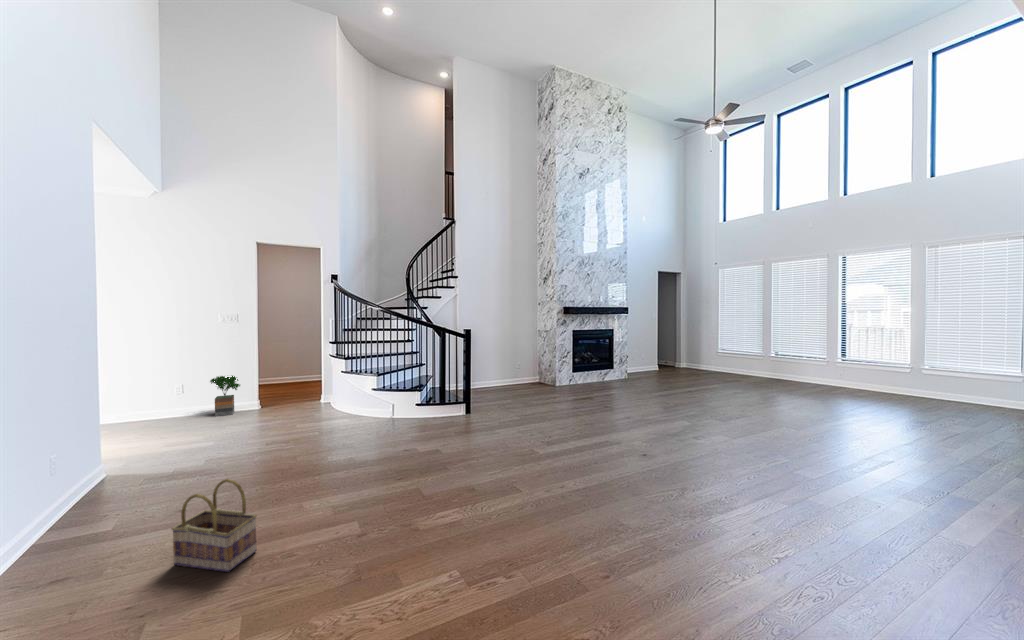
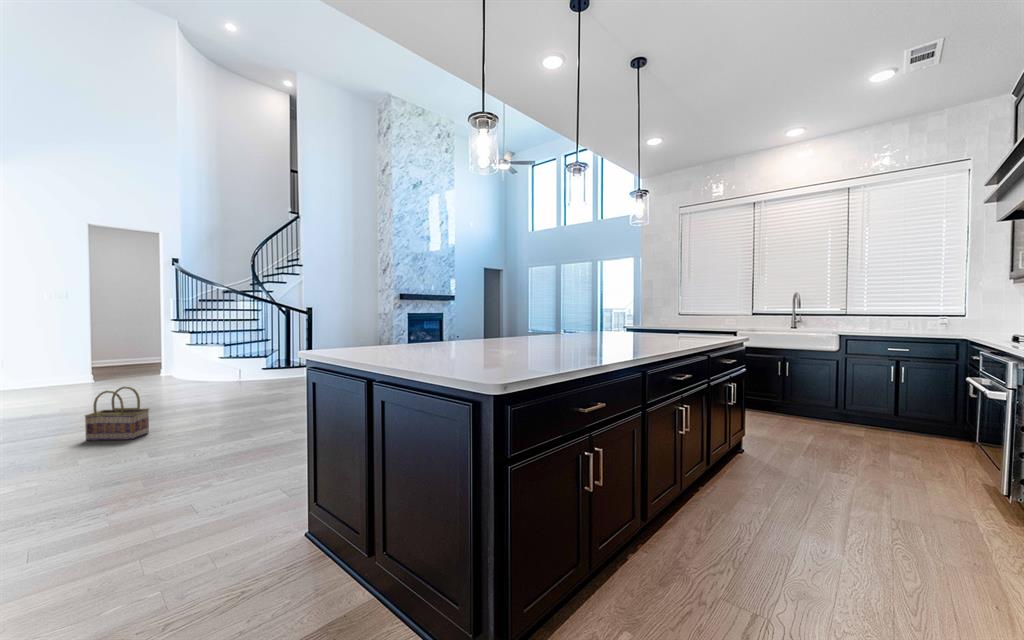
potted tree: present [210,376,240,416] -> none [35,349,73,388]

